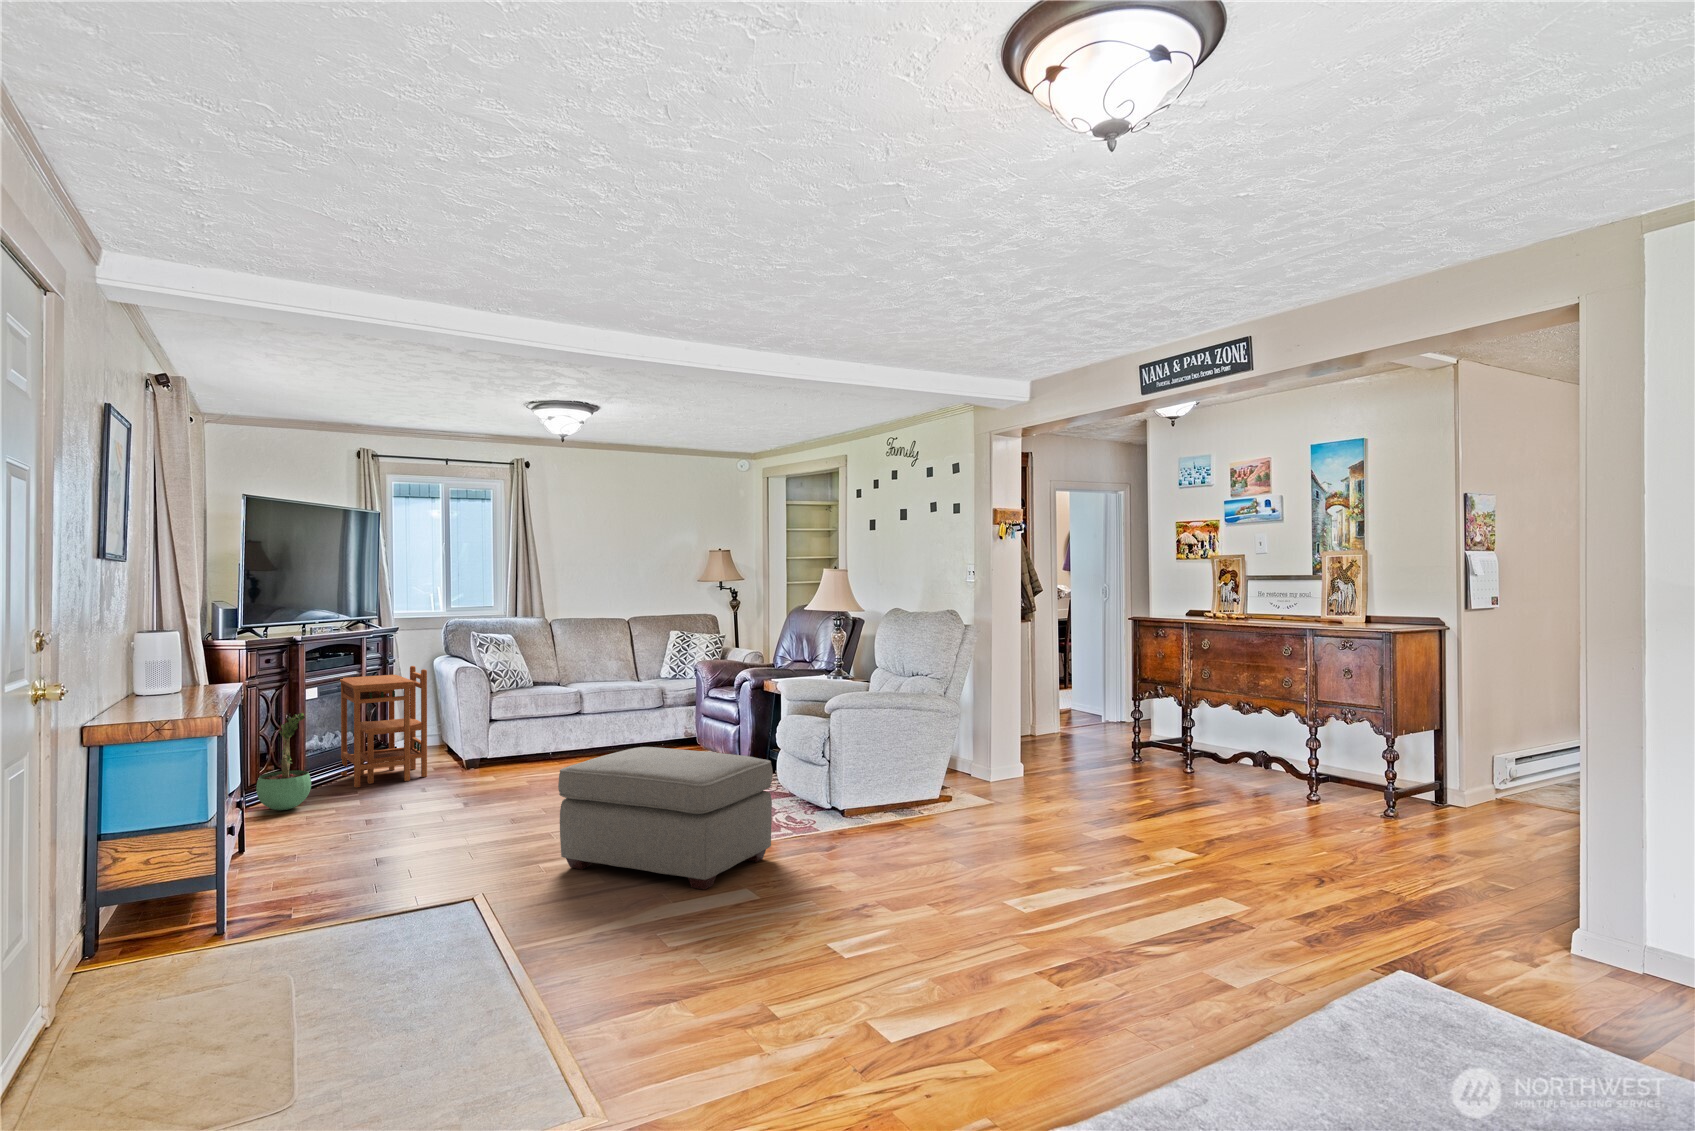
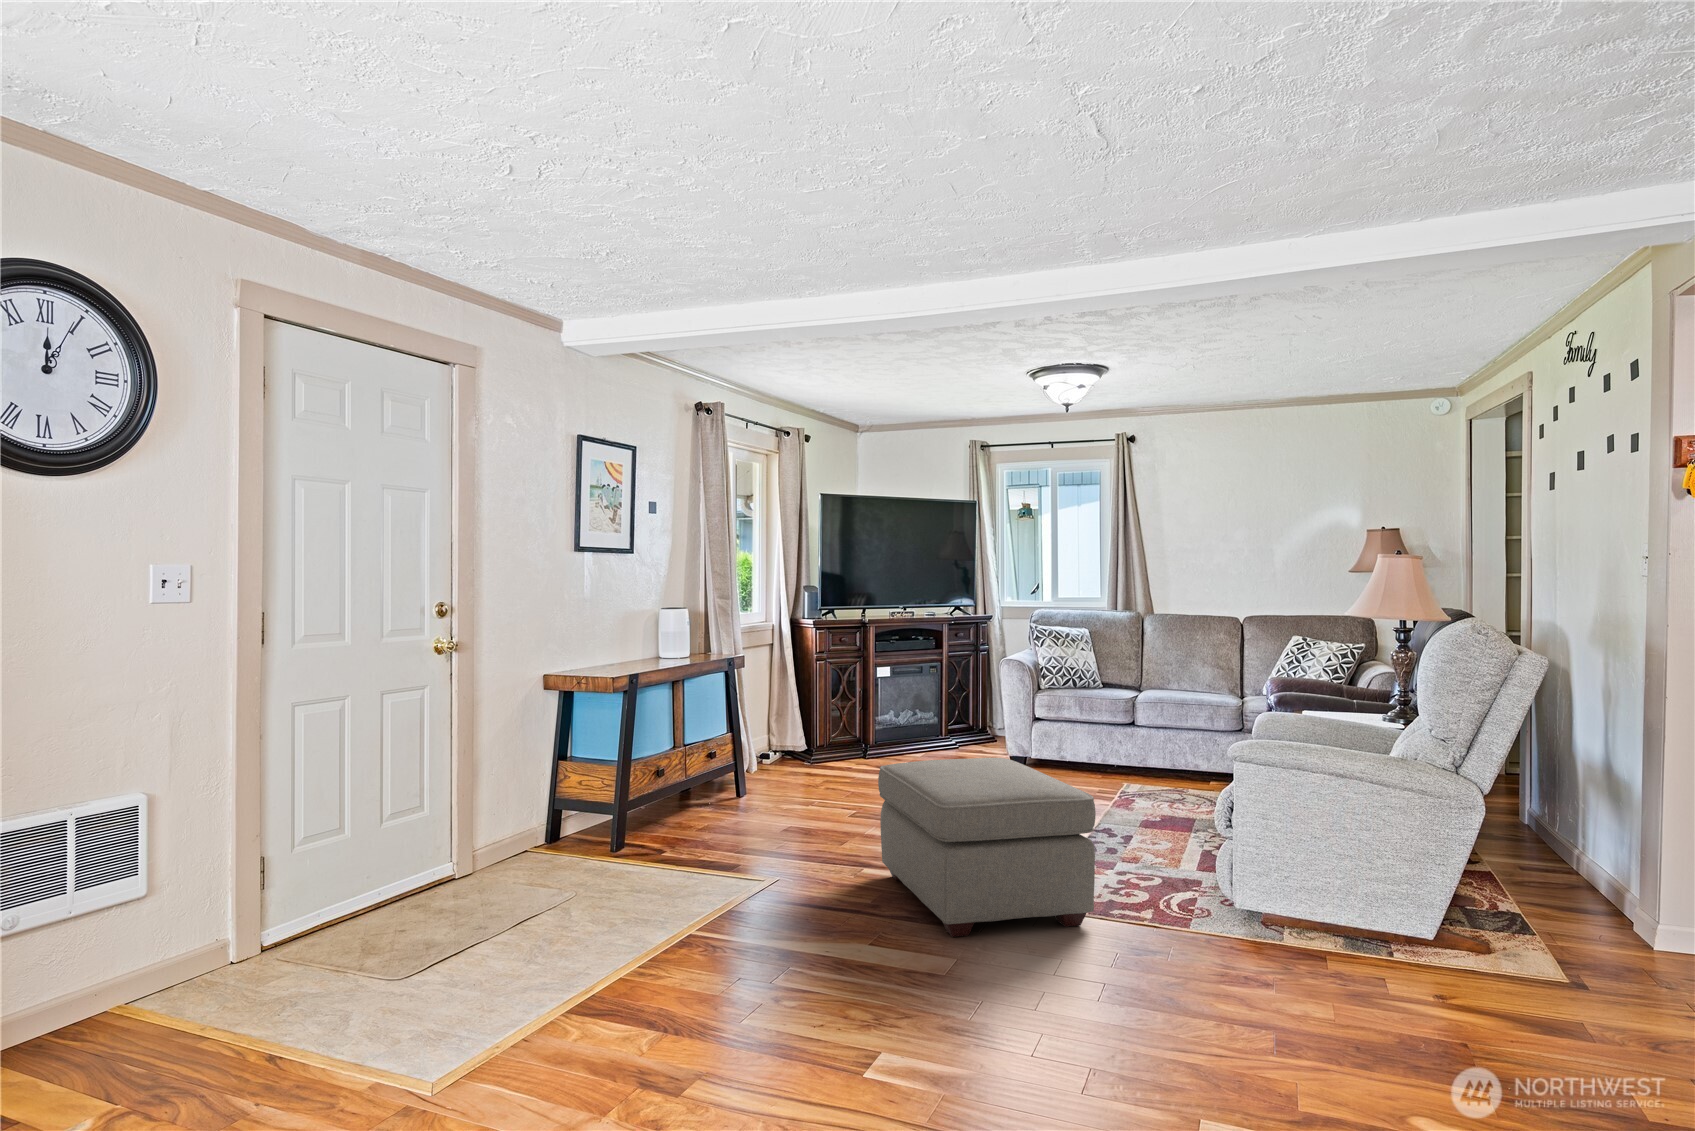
side table: present [340,666,427,788] -> none [890,654,967,767]
potted plant: present [256,713,311,810] -> none [793,686,836,773]

